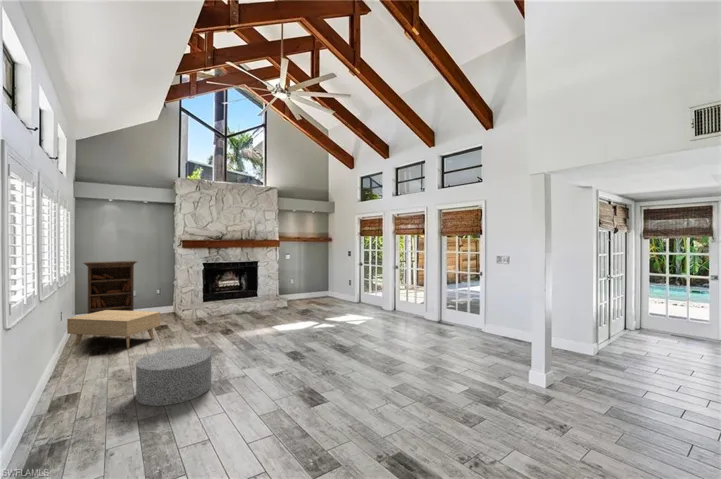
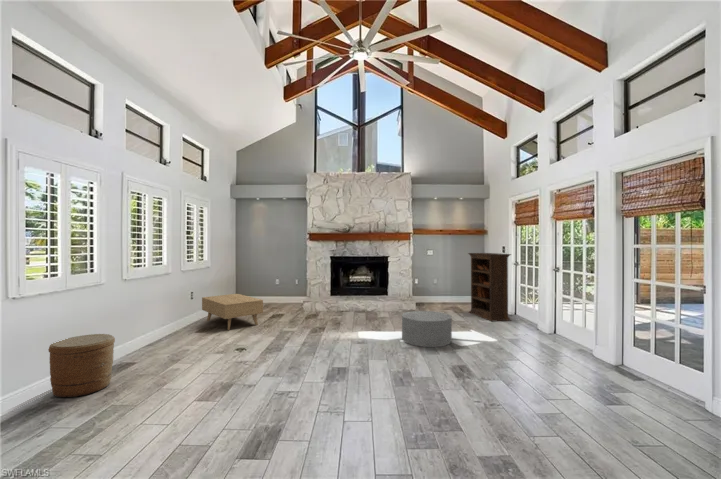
bookcase: present [83,261,138,314] -> present [468,253,511,322]
ottoman: present [136,347,211,406] -> present [402,311,452,347]
woven basket: none [28,360,102,435] -> present [48,334,115,397]

